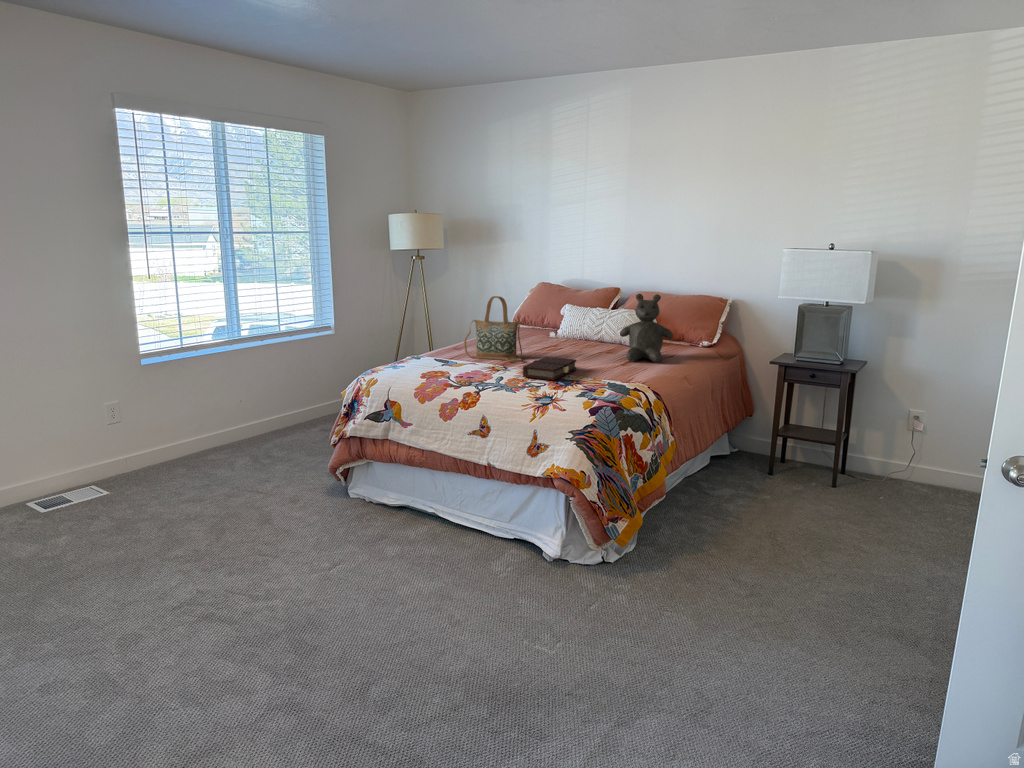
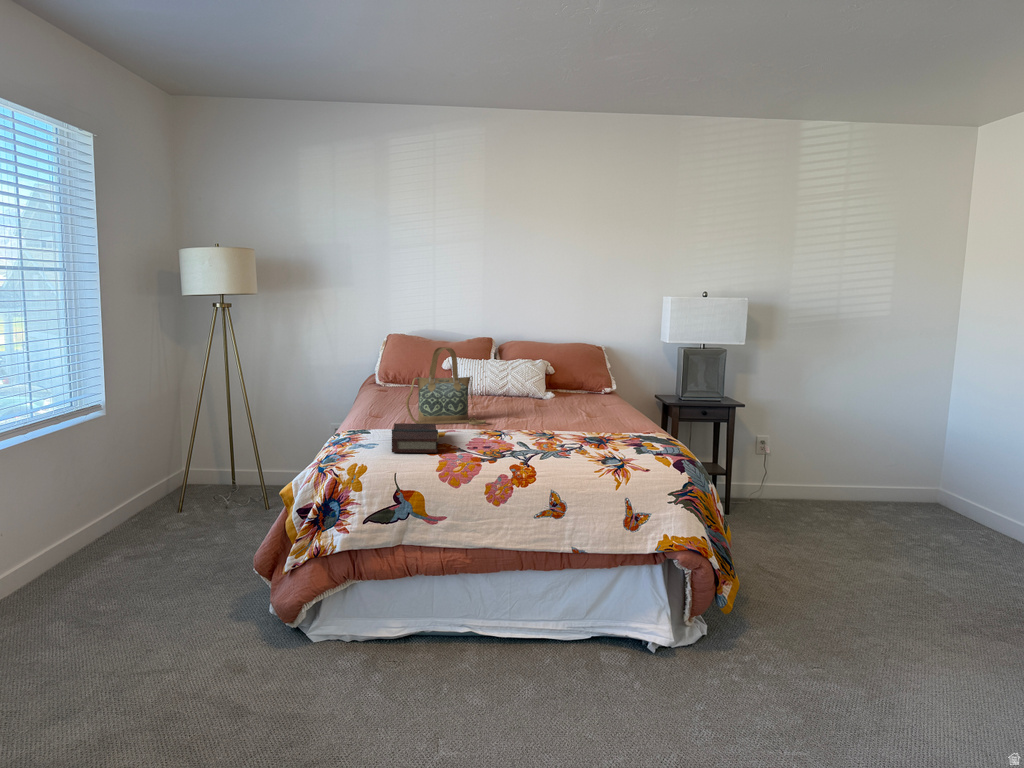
teddy bear: present [620,294,673,362] -> none [555,341,608,412]
book: present [523,357,576,380] -> present [392,423,439,453]

